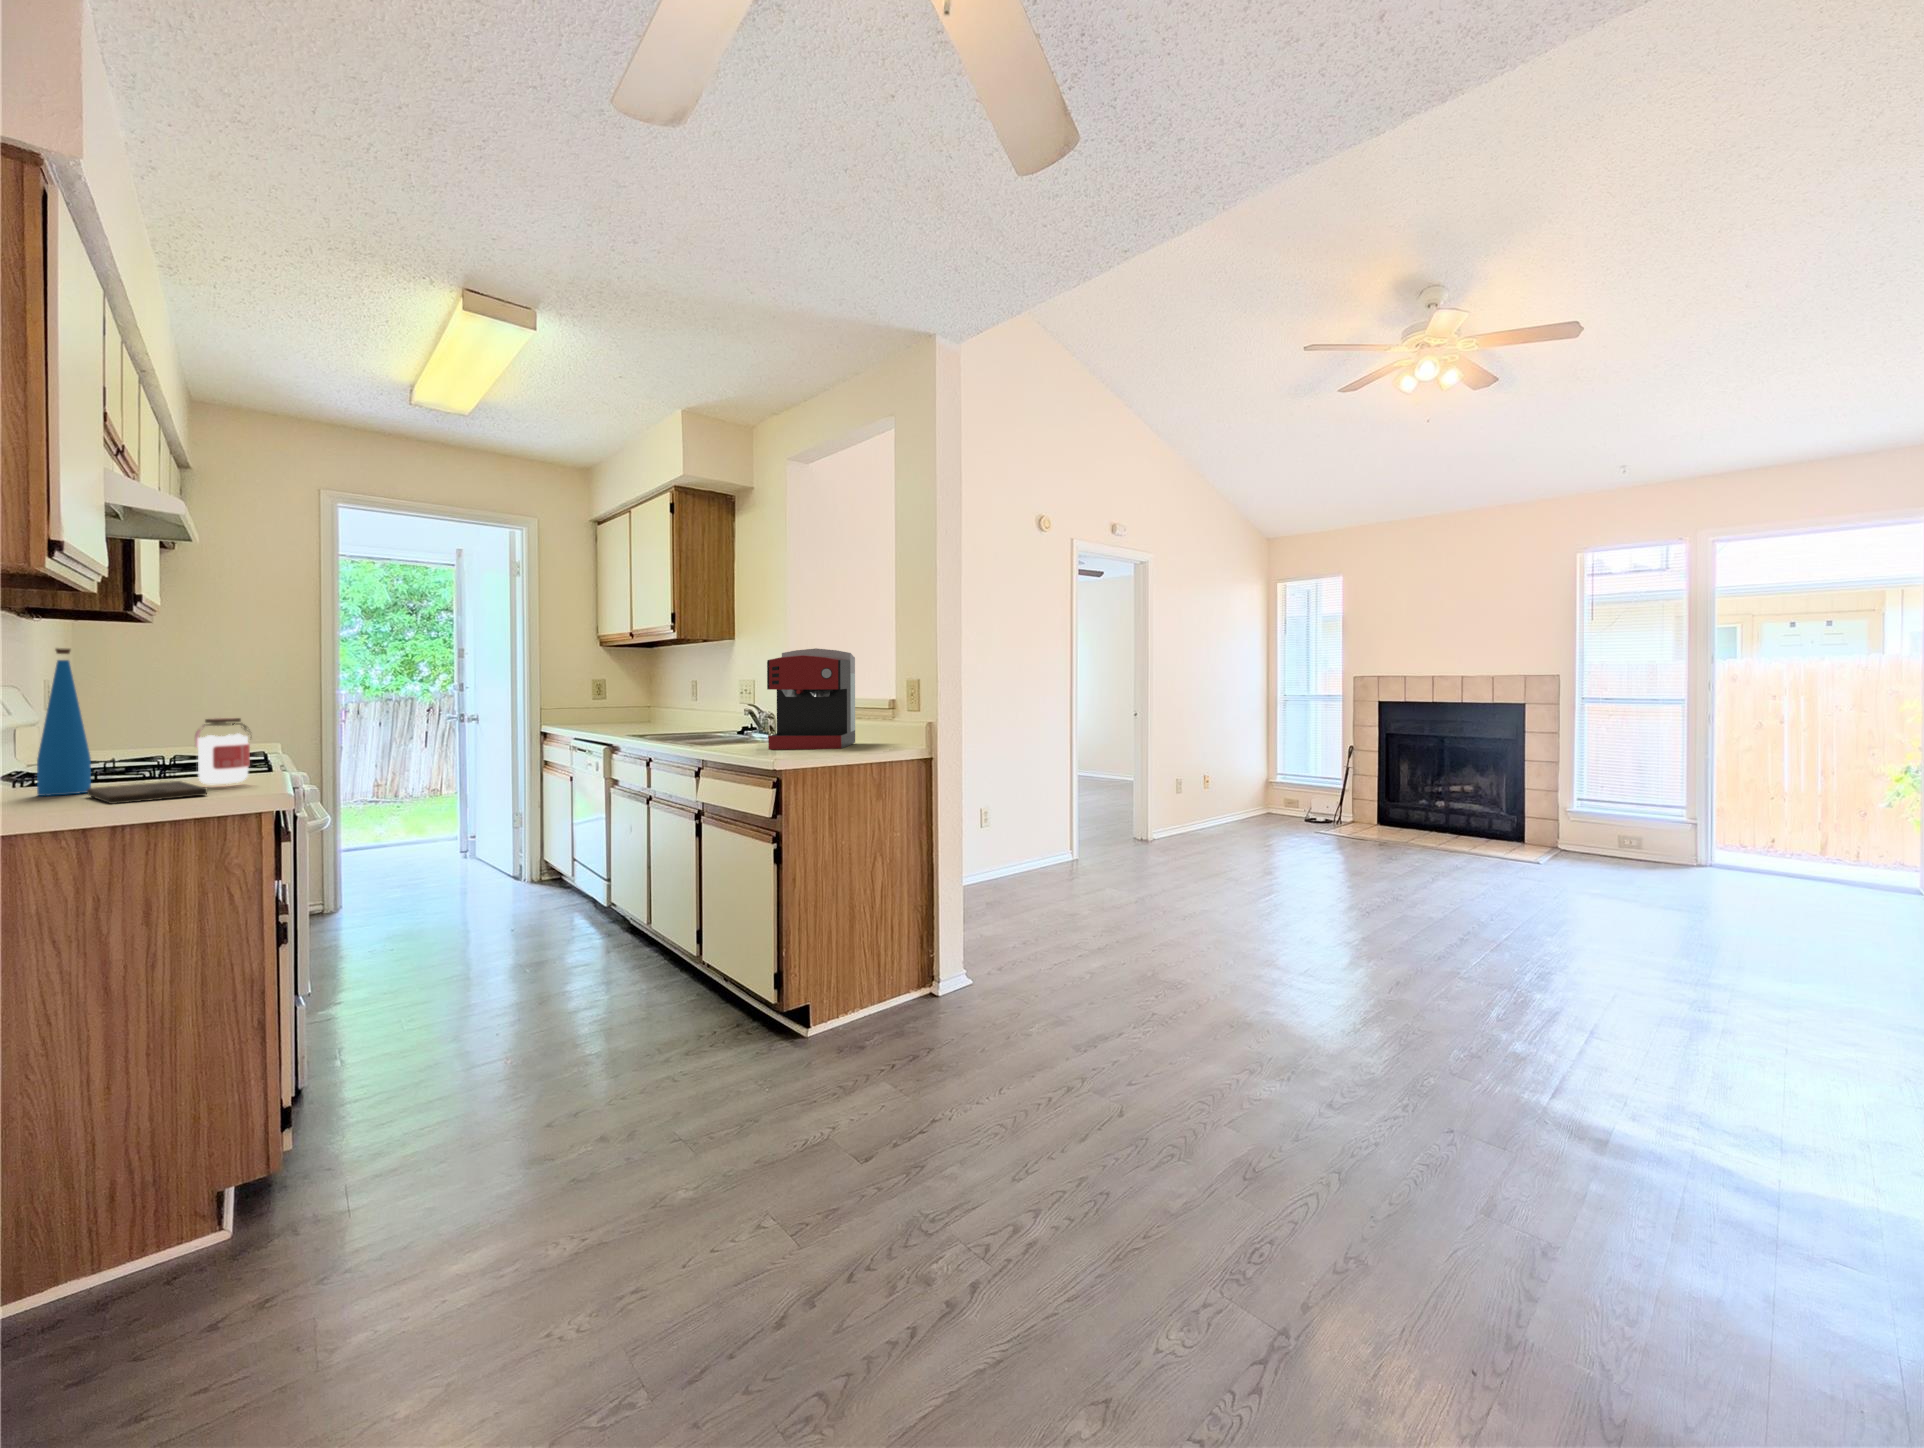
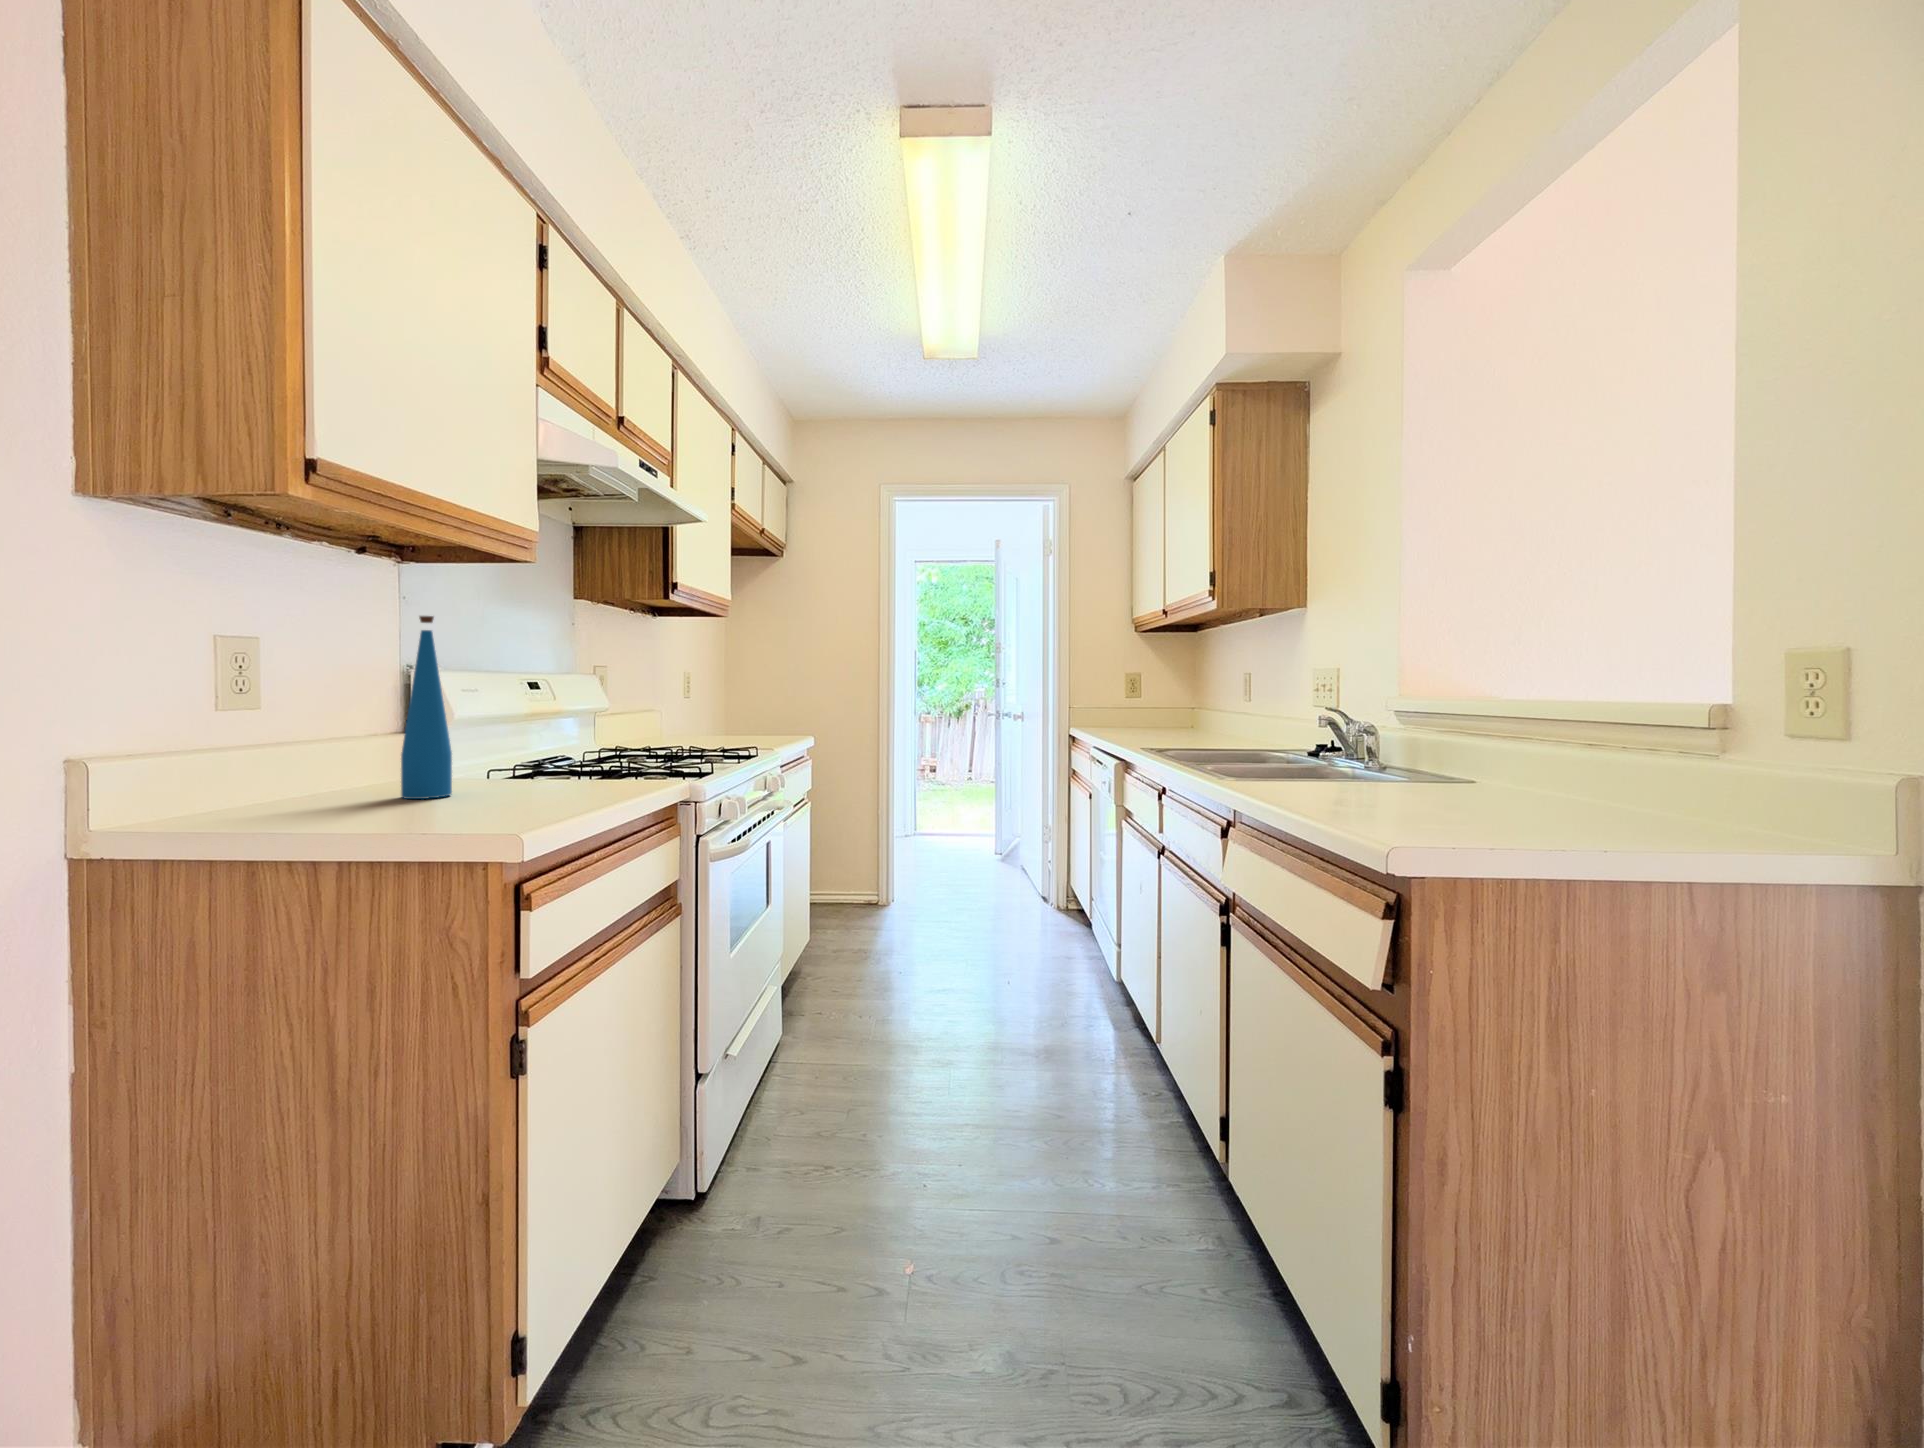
coffee maker: present [767,648,855,749] -> none [1363,598,1575,828]
jar: present [195,718,250,784] -> none [536,709,594,801]
cutting board: present [87,781,207,804] -> none [345,793,498,829]

